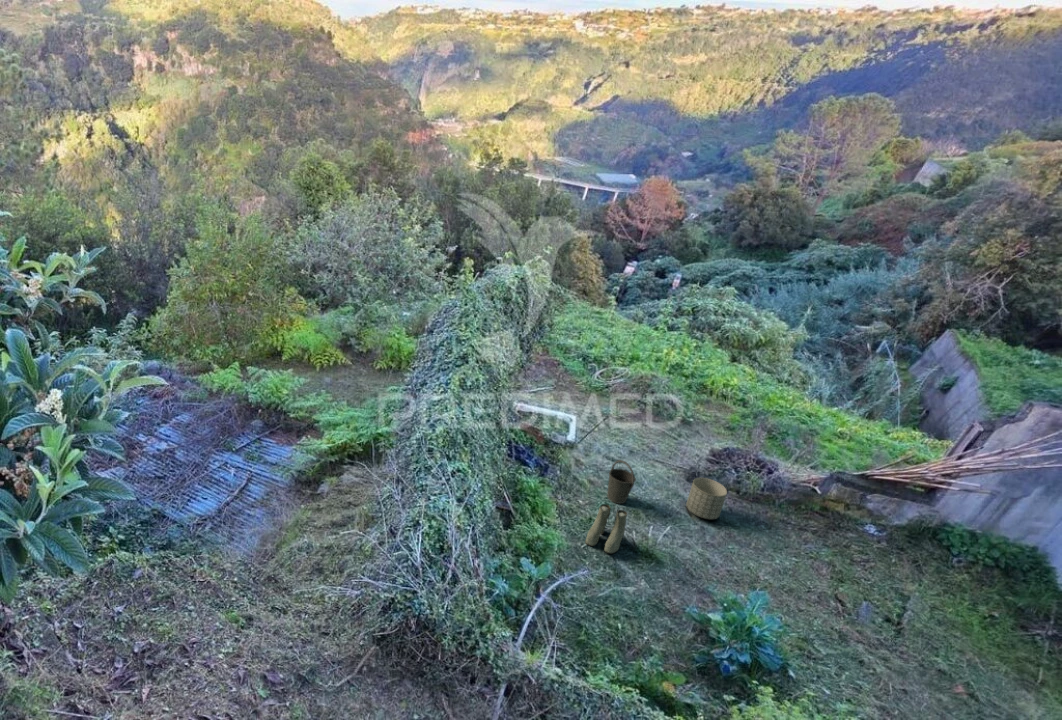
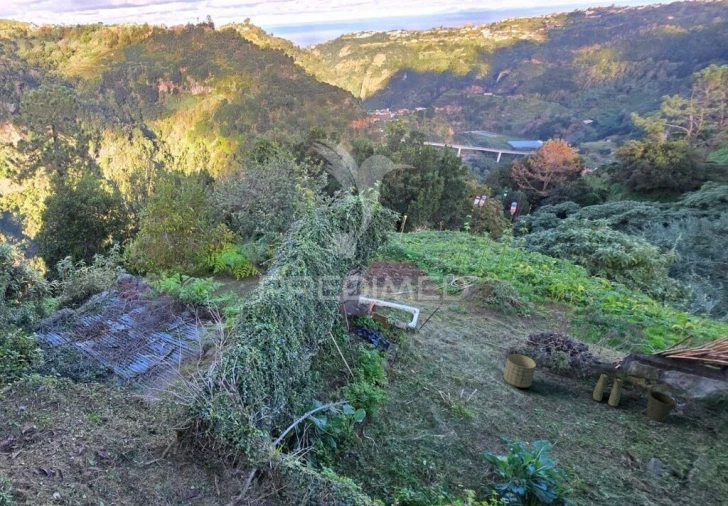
bucket: present [607,460,636,504] -> present [647,385,677,422]
boots: present [585,504,627,554] -> present [593,373,623,407]

